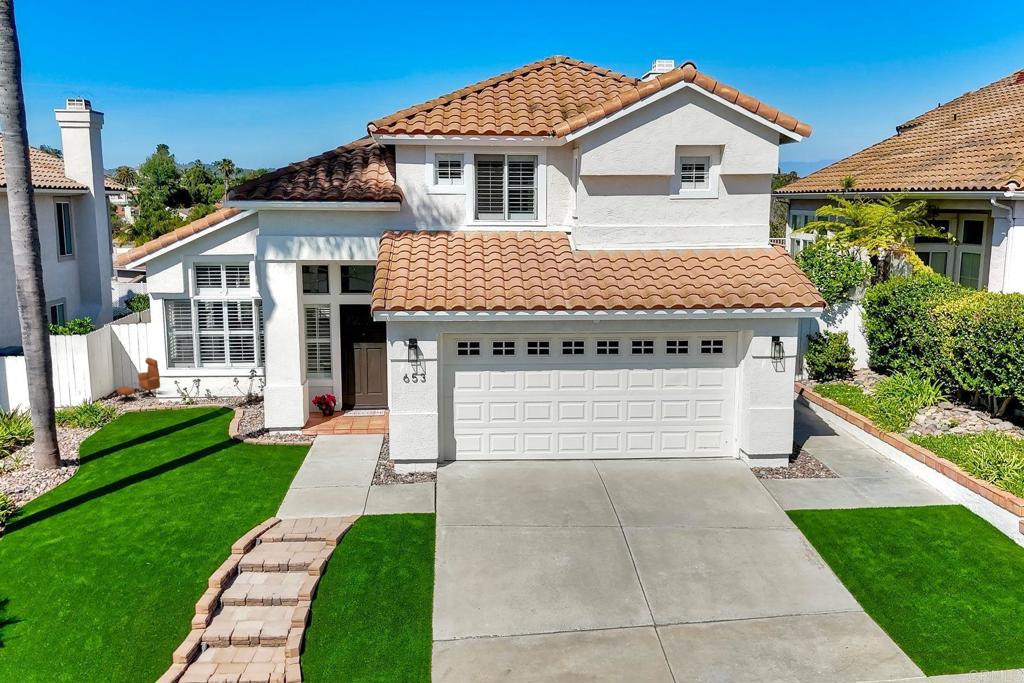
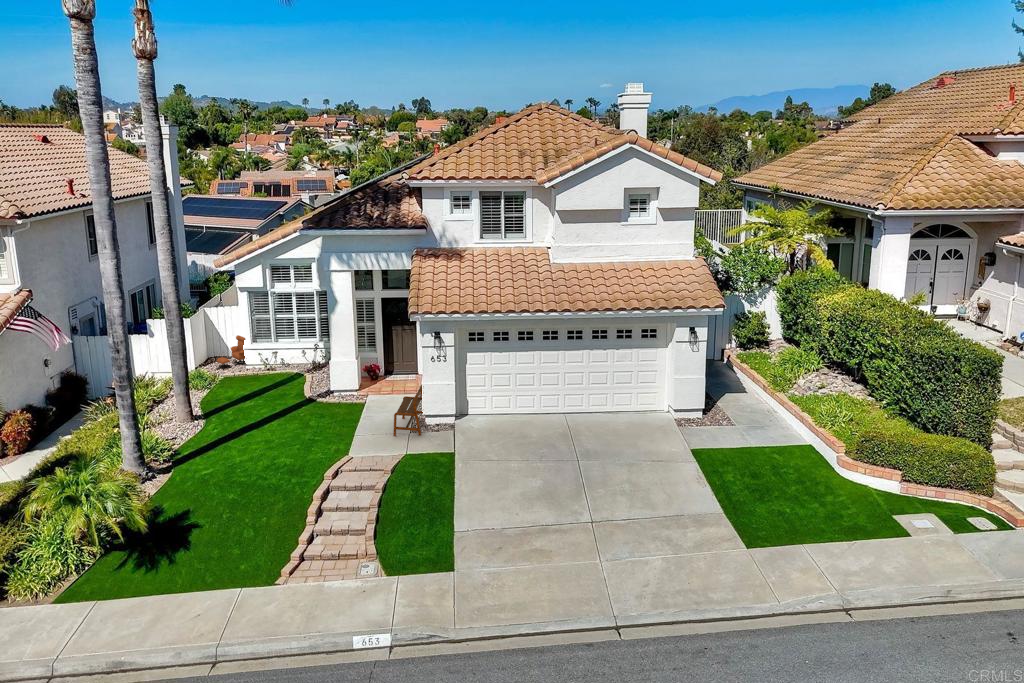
bench: none [347,411,398,489] -> present [393,384,423,436]

